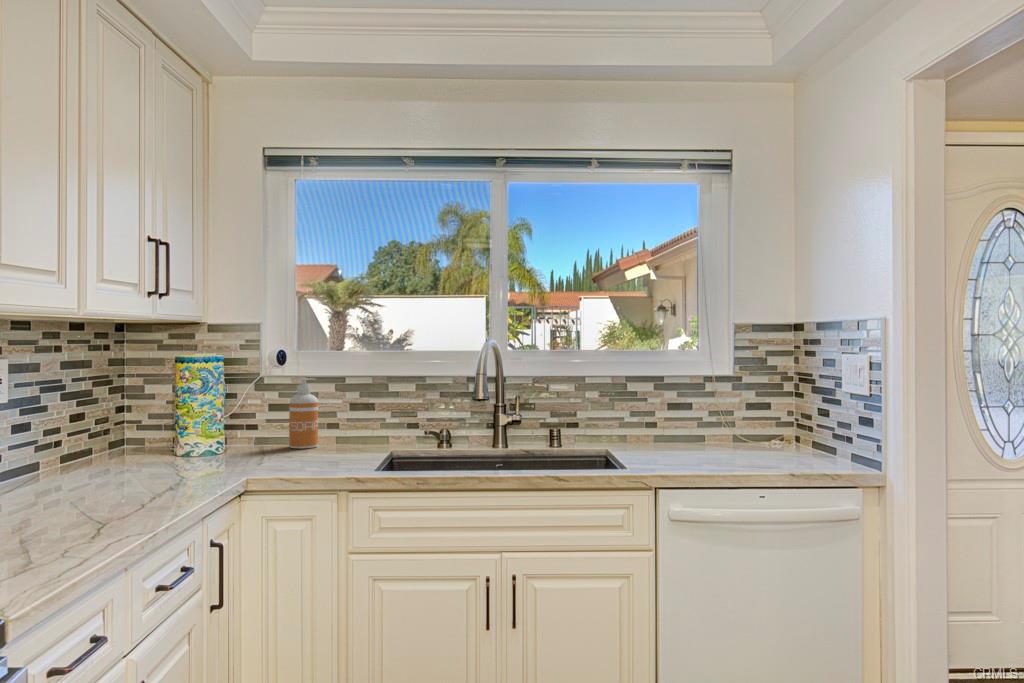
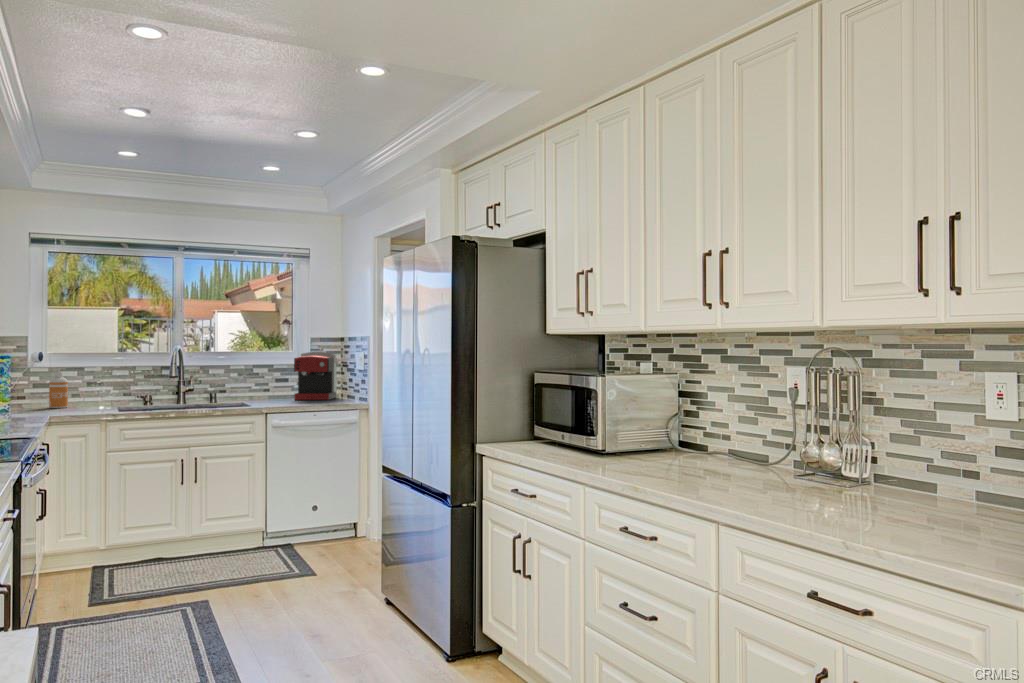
coffee maker: none [706,351,785,453] -> present [294,352,337,400]

